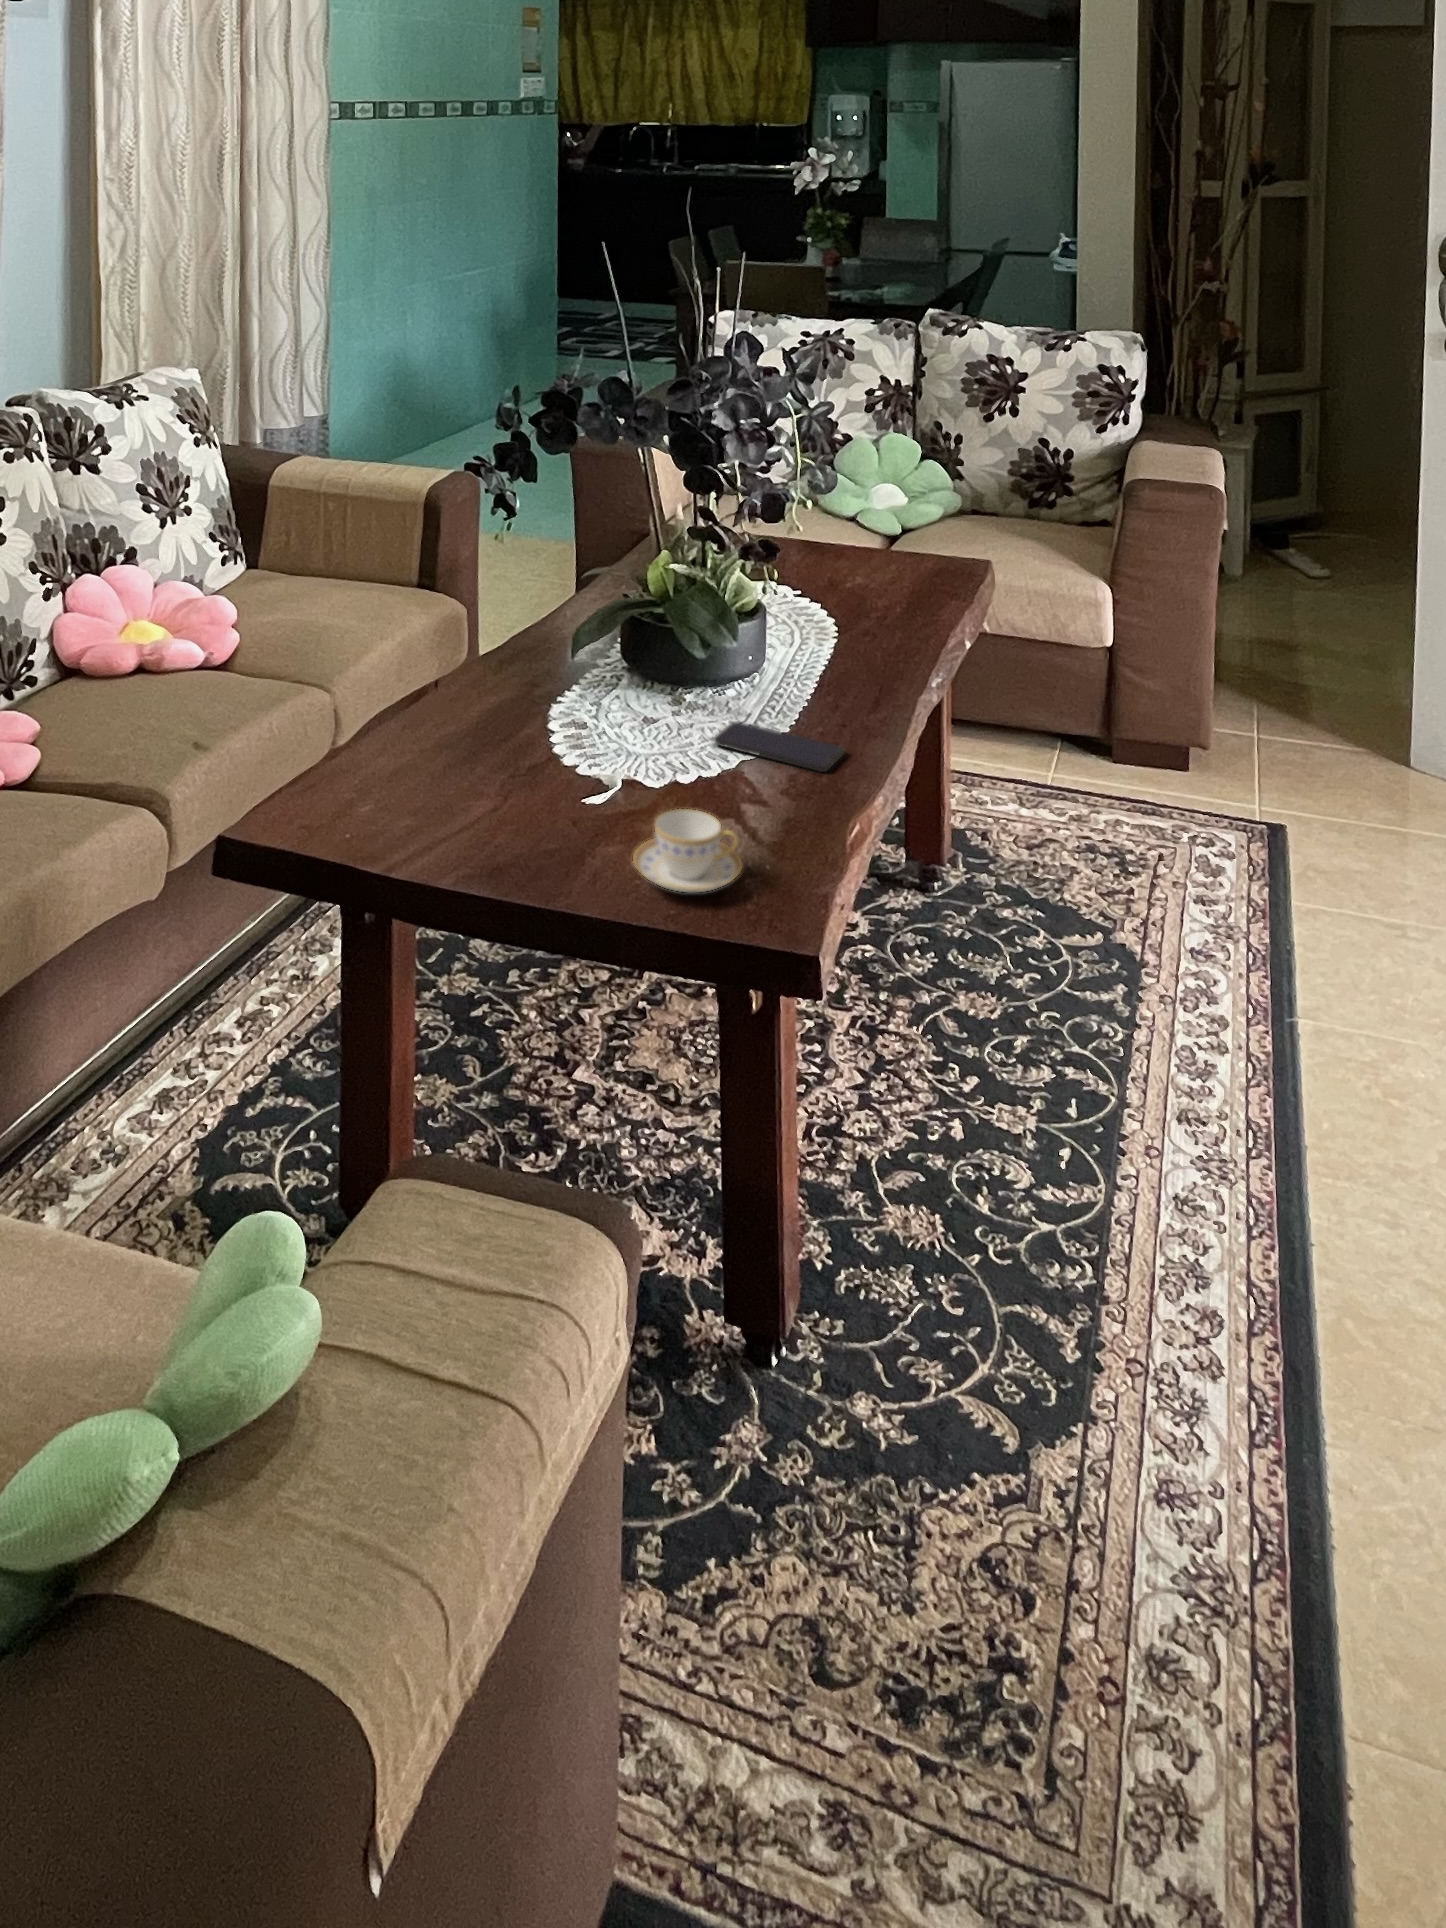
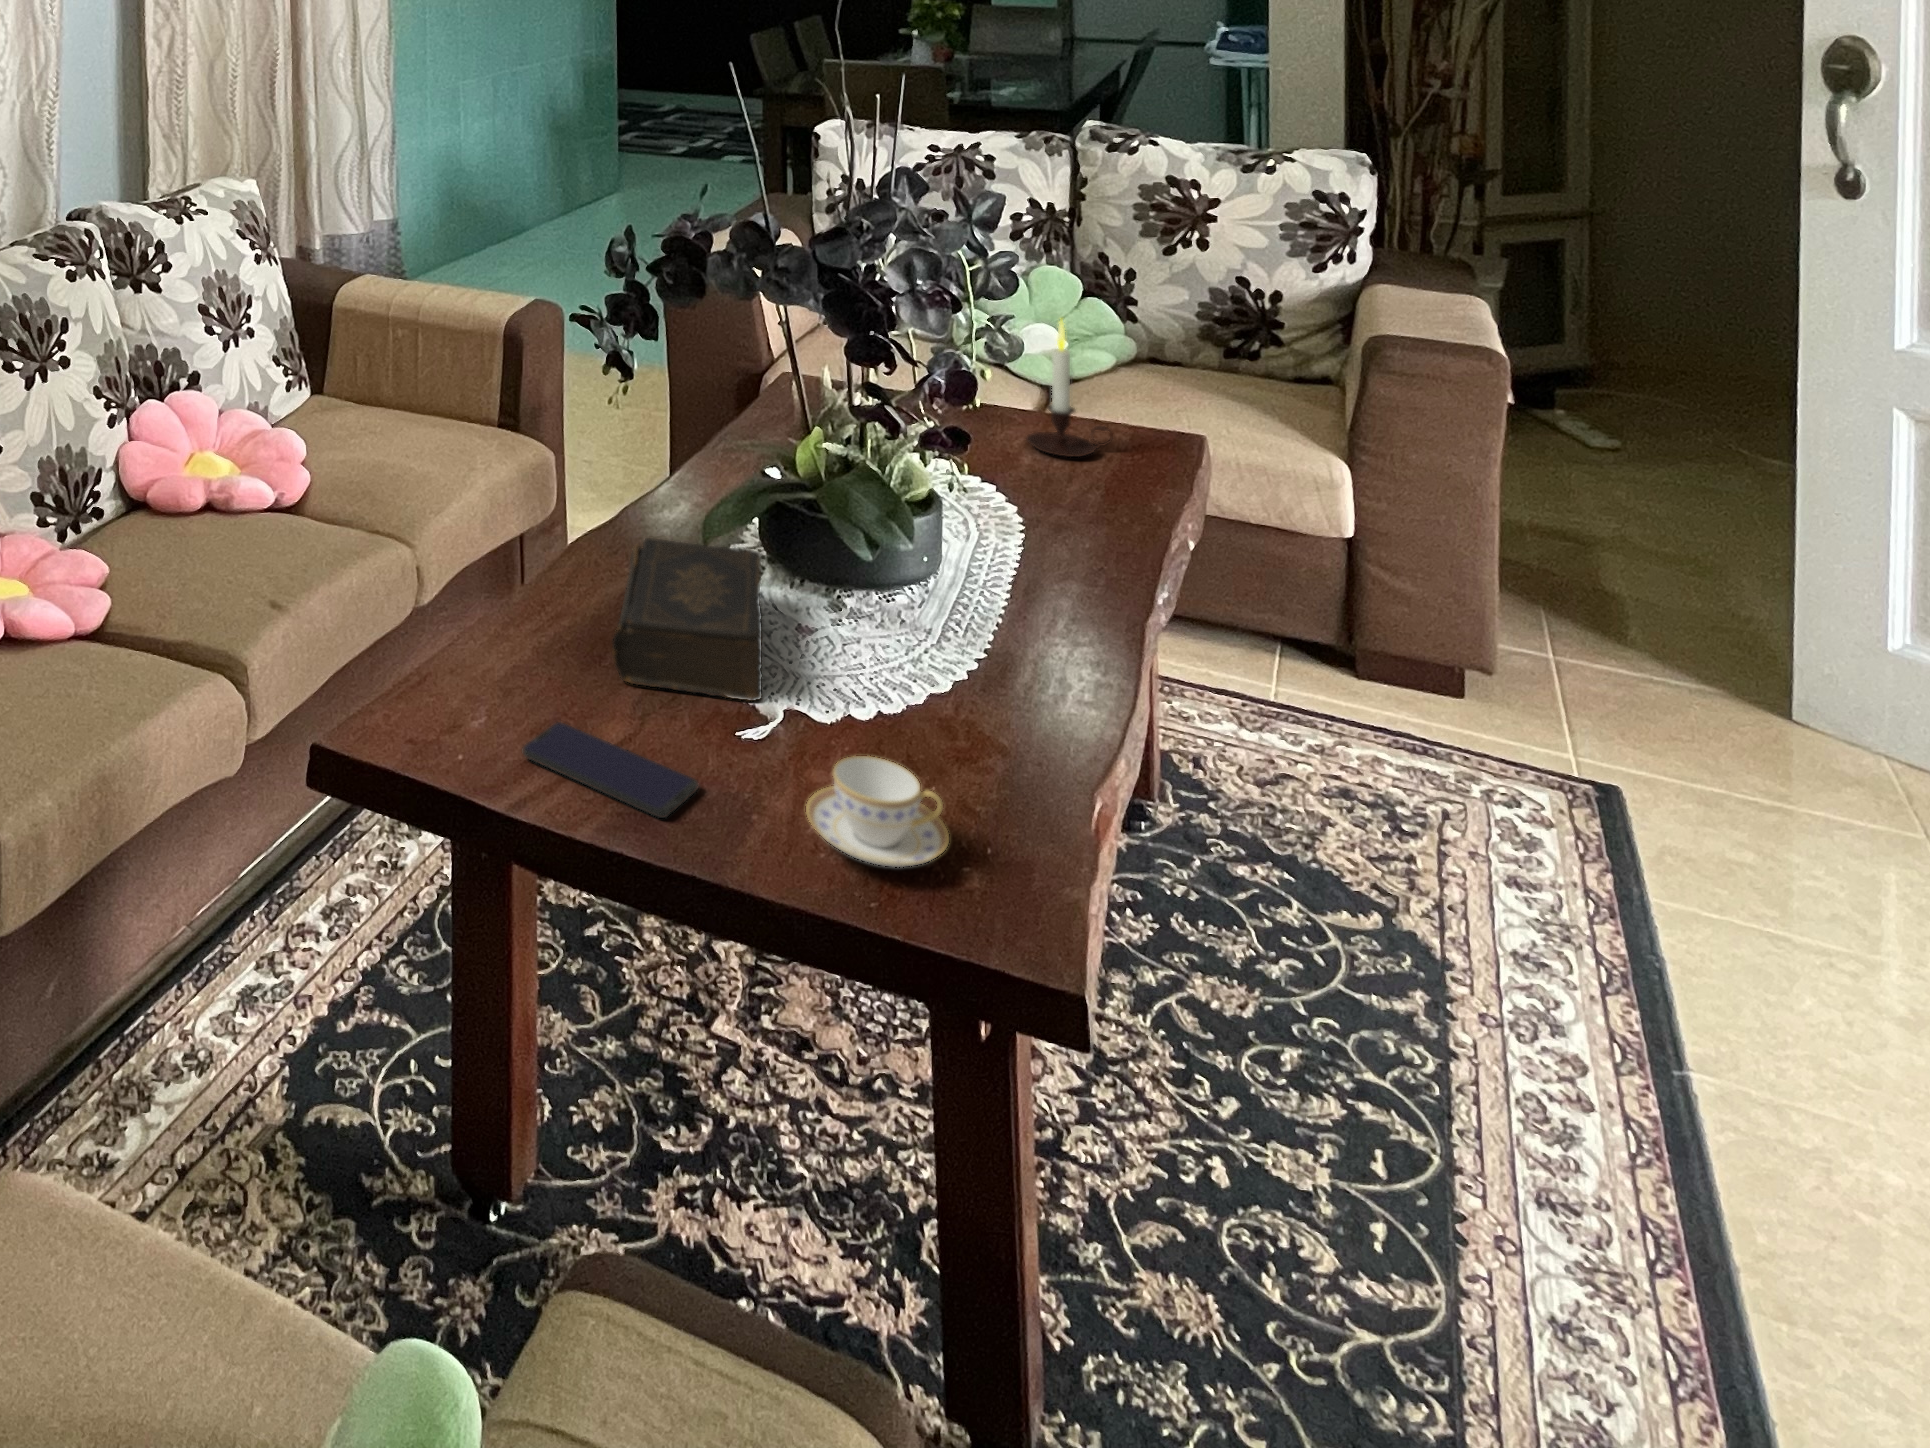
candle: none [854,465,921,581] -> present [1026,320,1112,457]
book: none [489,658,622,782] -> present [612,538,762,701]
smartphone: present [714,721,845,772] -> present [523,722,698,818]

